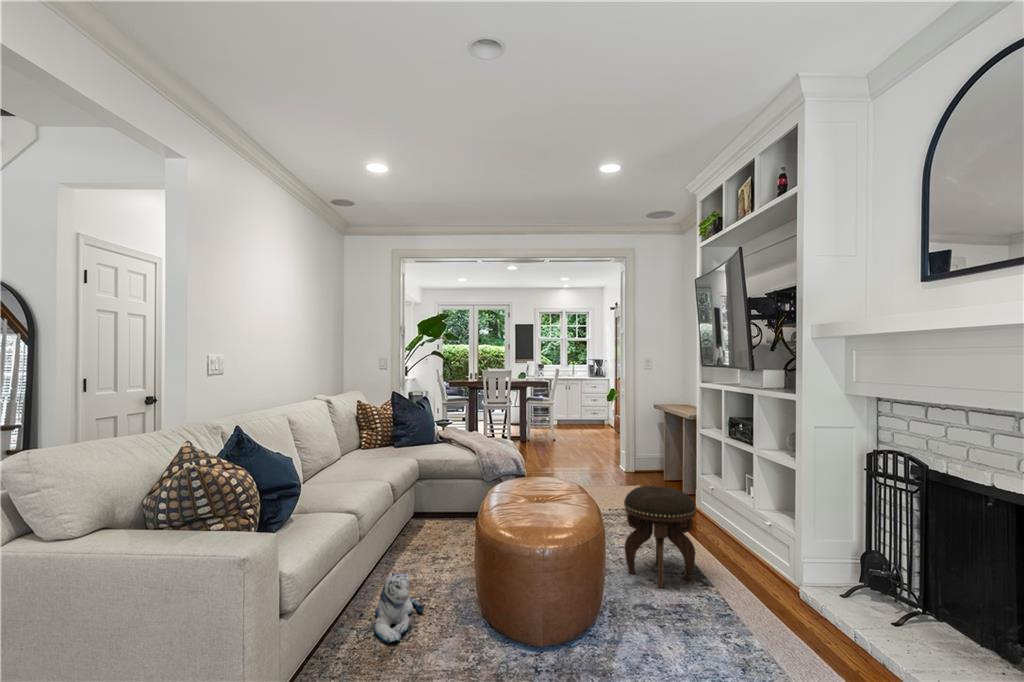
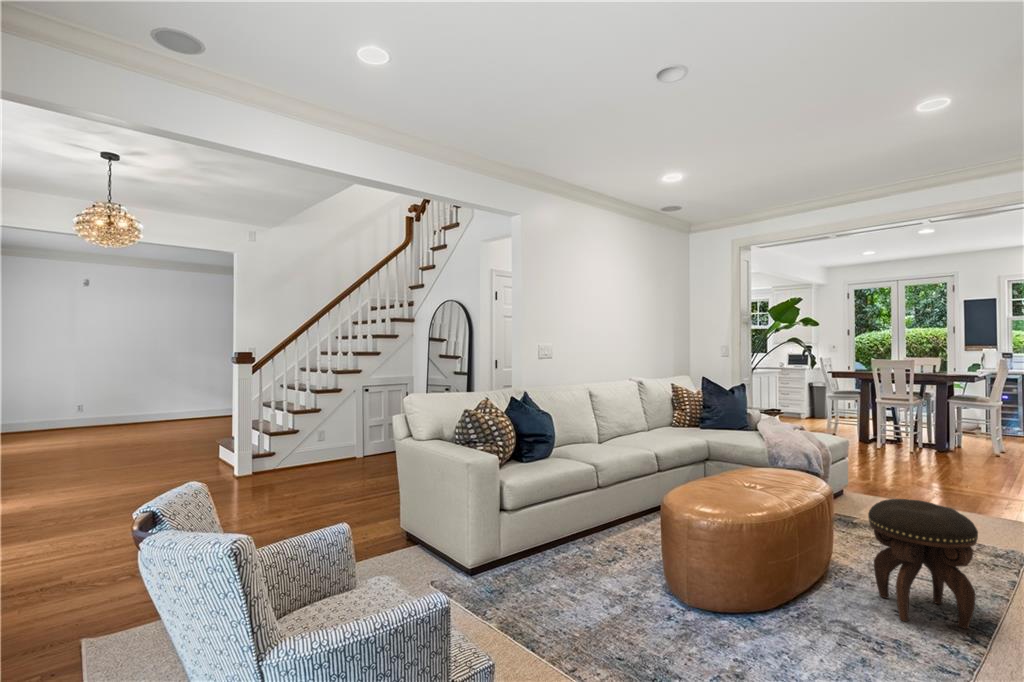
plush toy: present [374,572,424,643] -> none [585,513,636,564]

